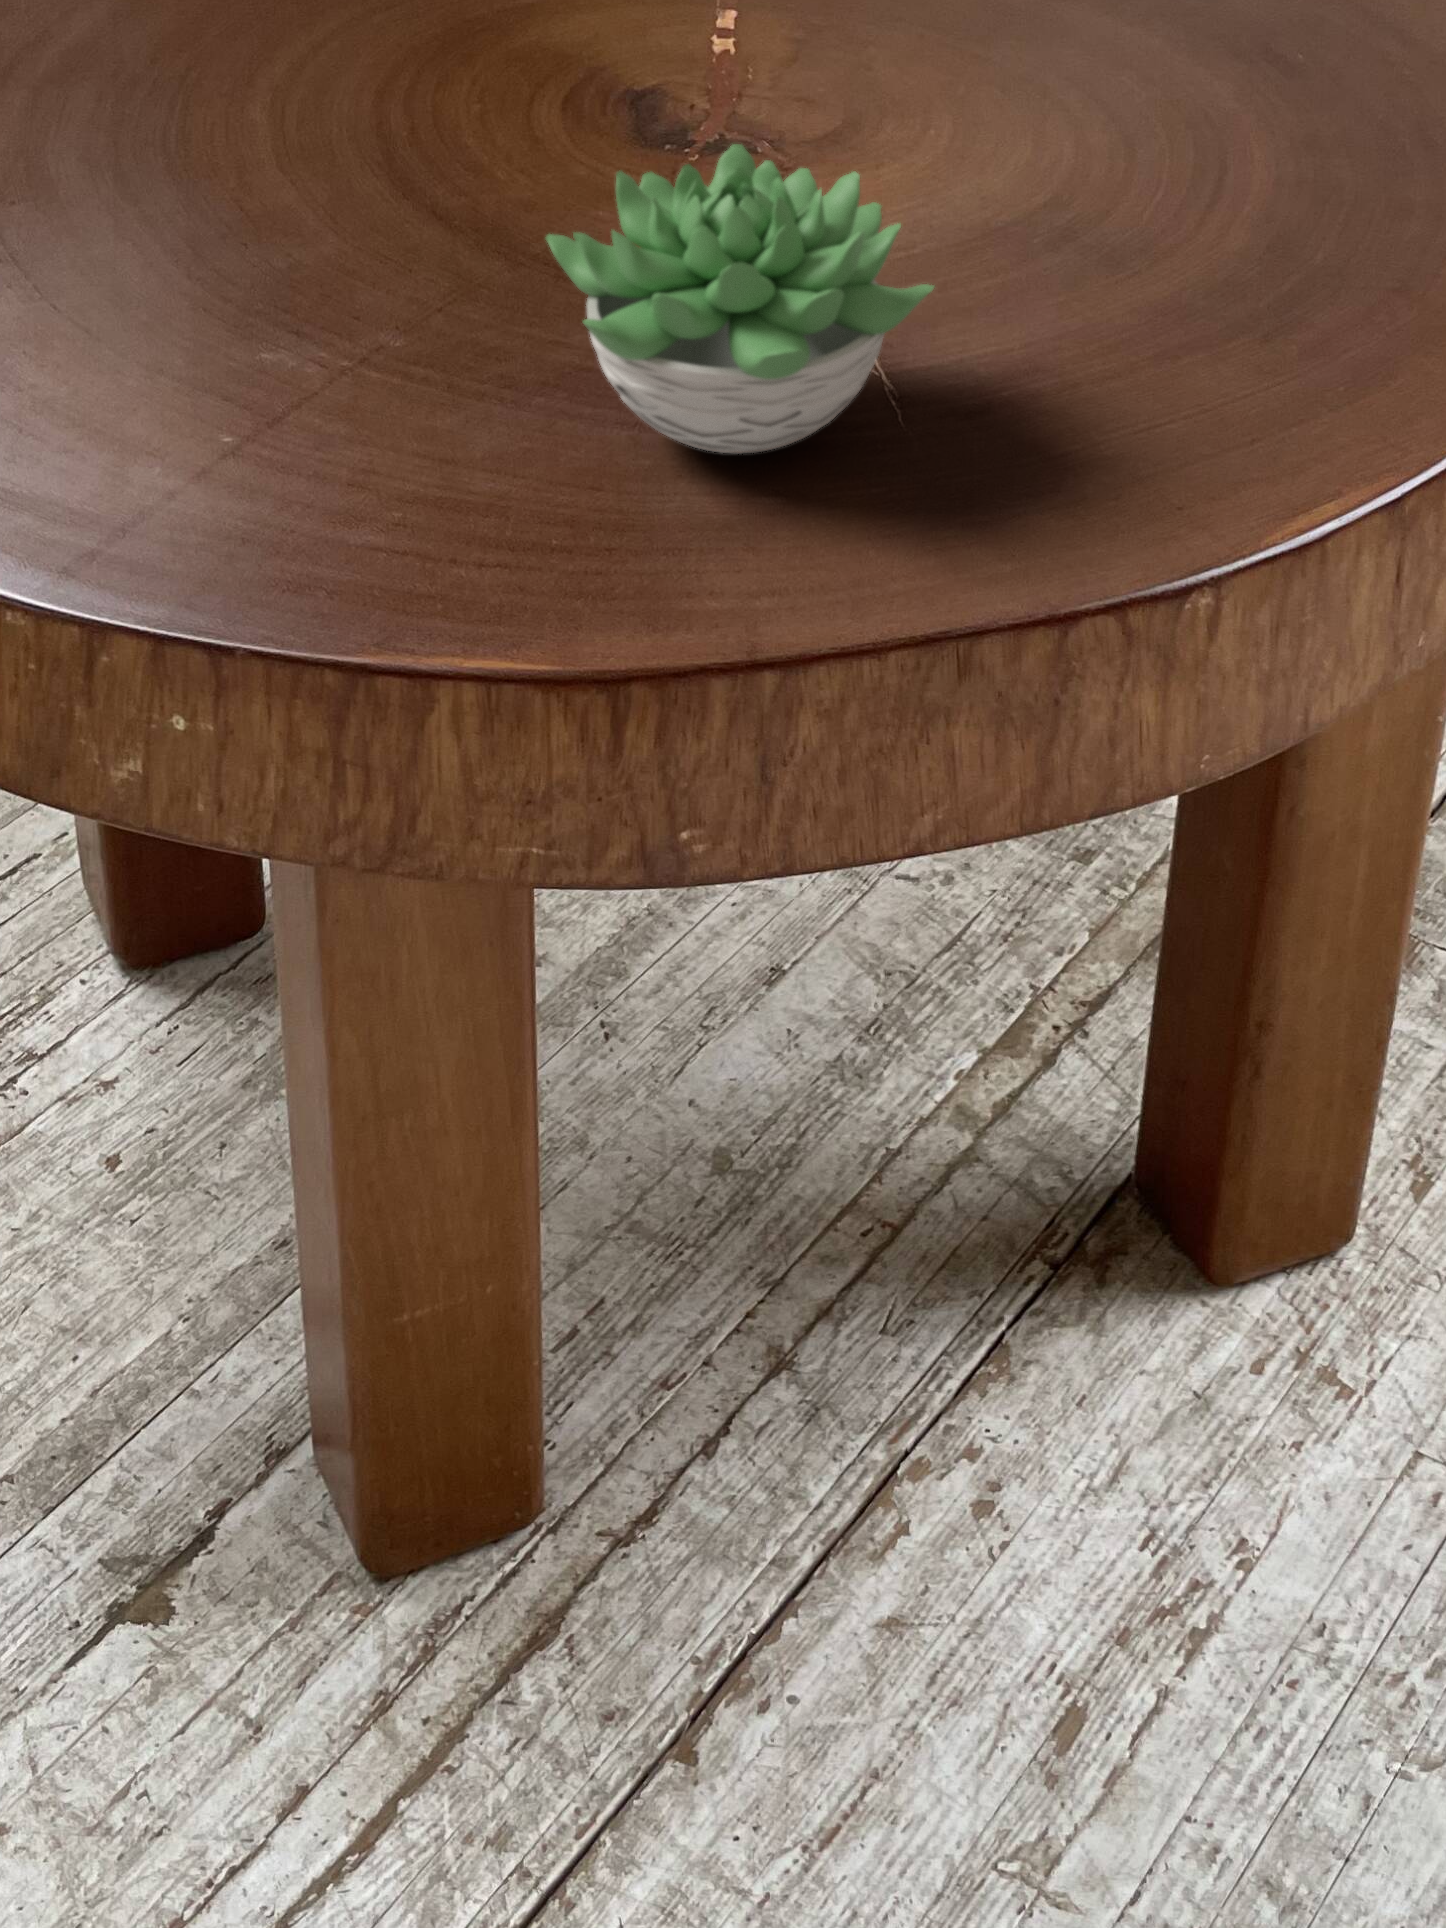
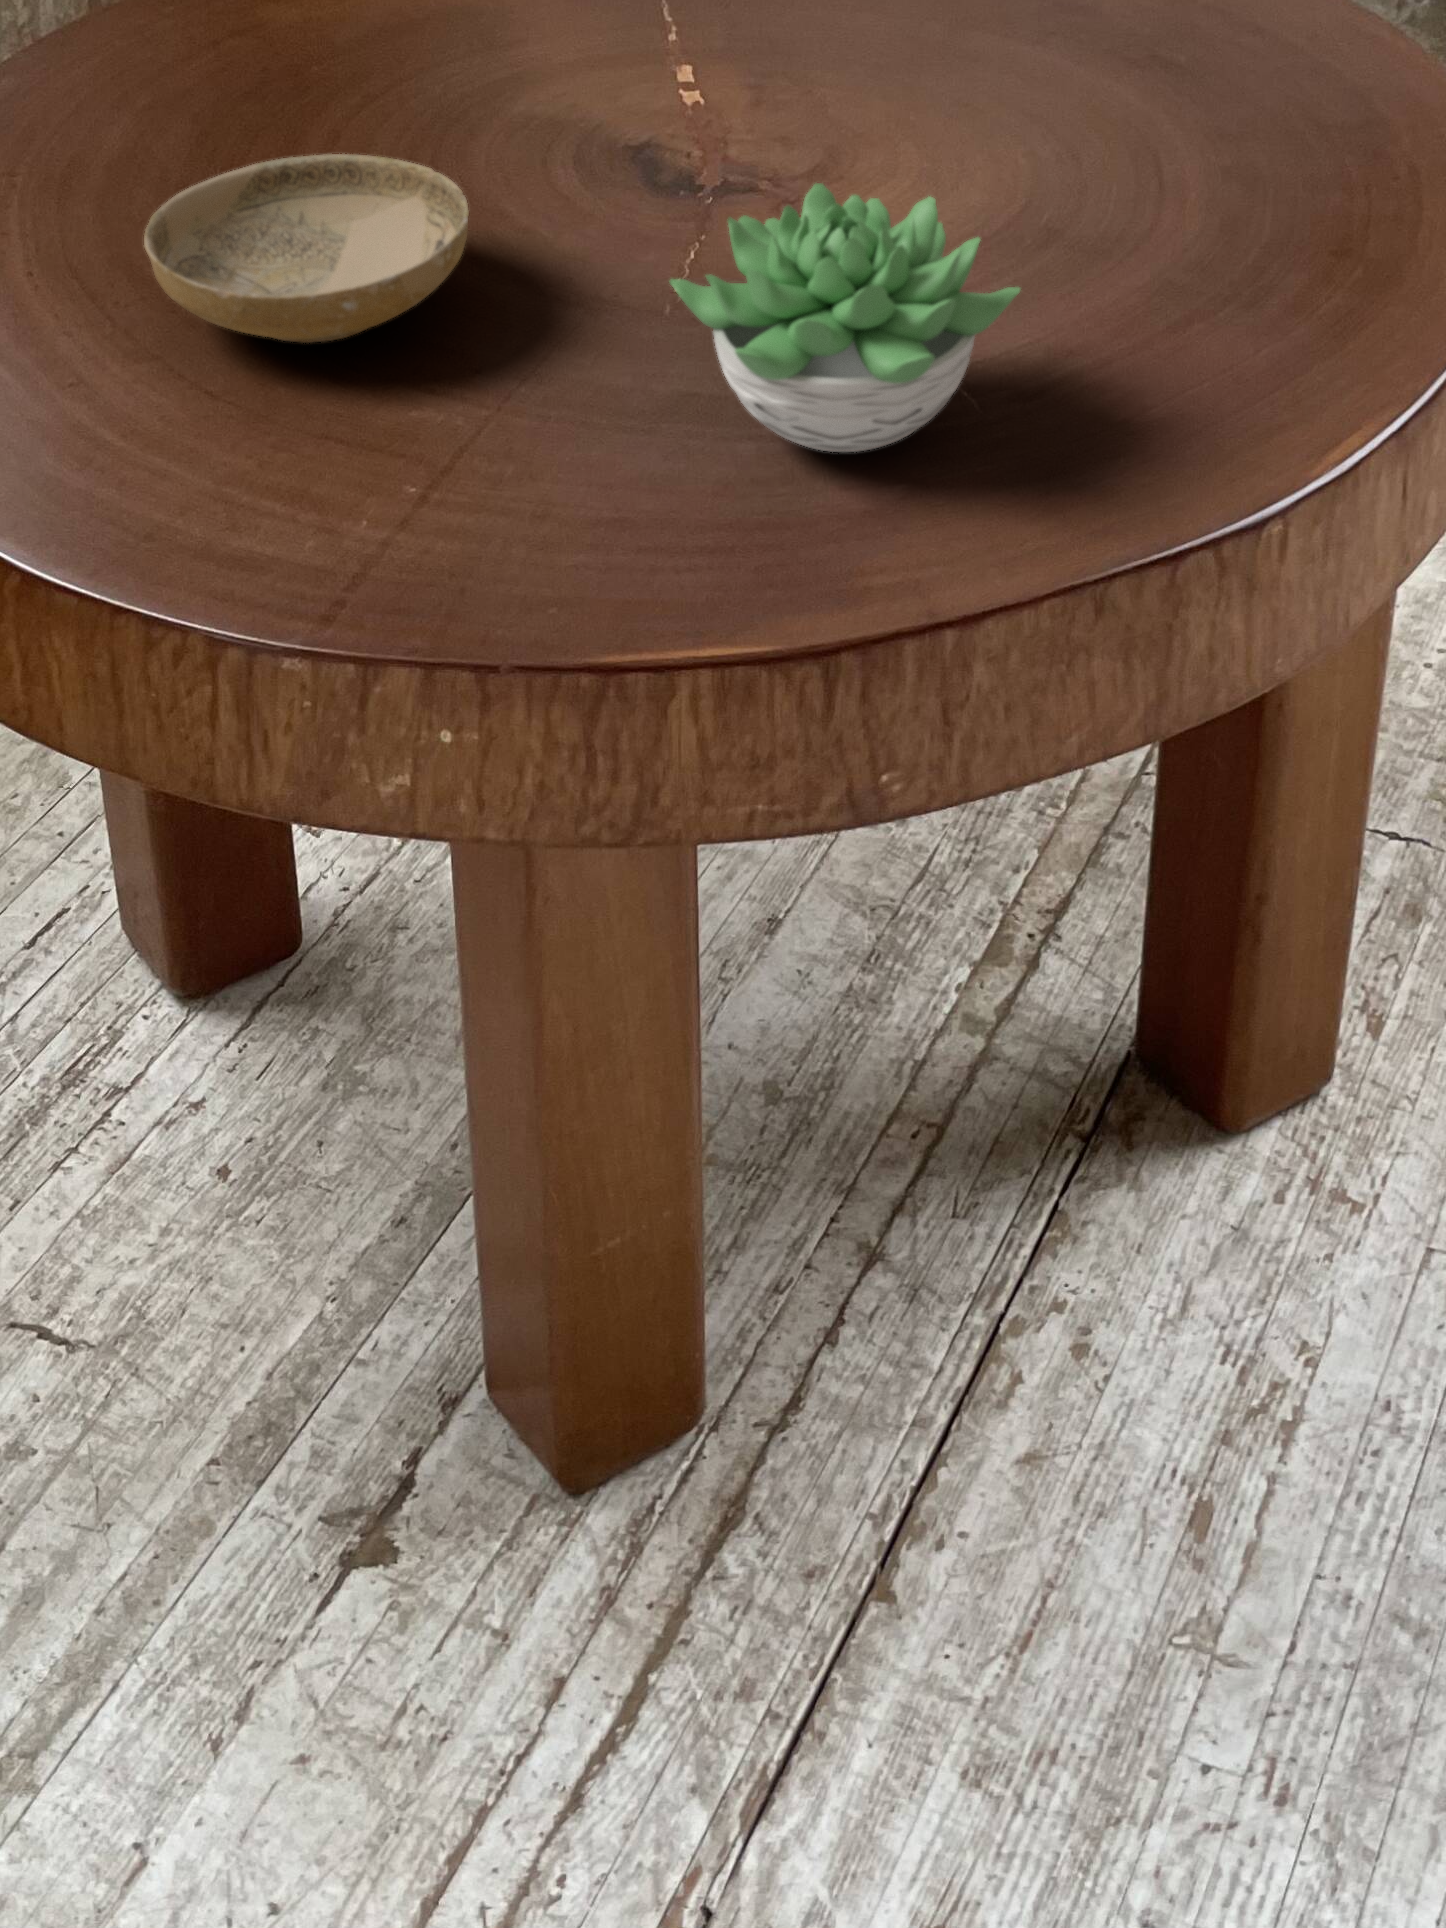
ceramic bowl: none [24,63,388,267] -> present [144,154,469,343]

